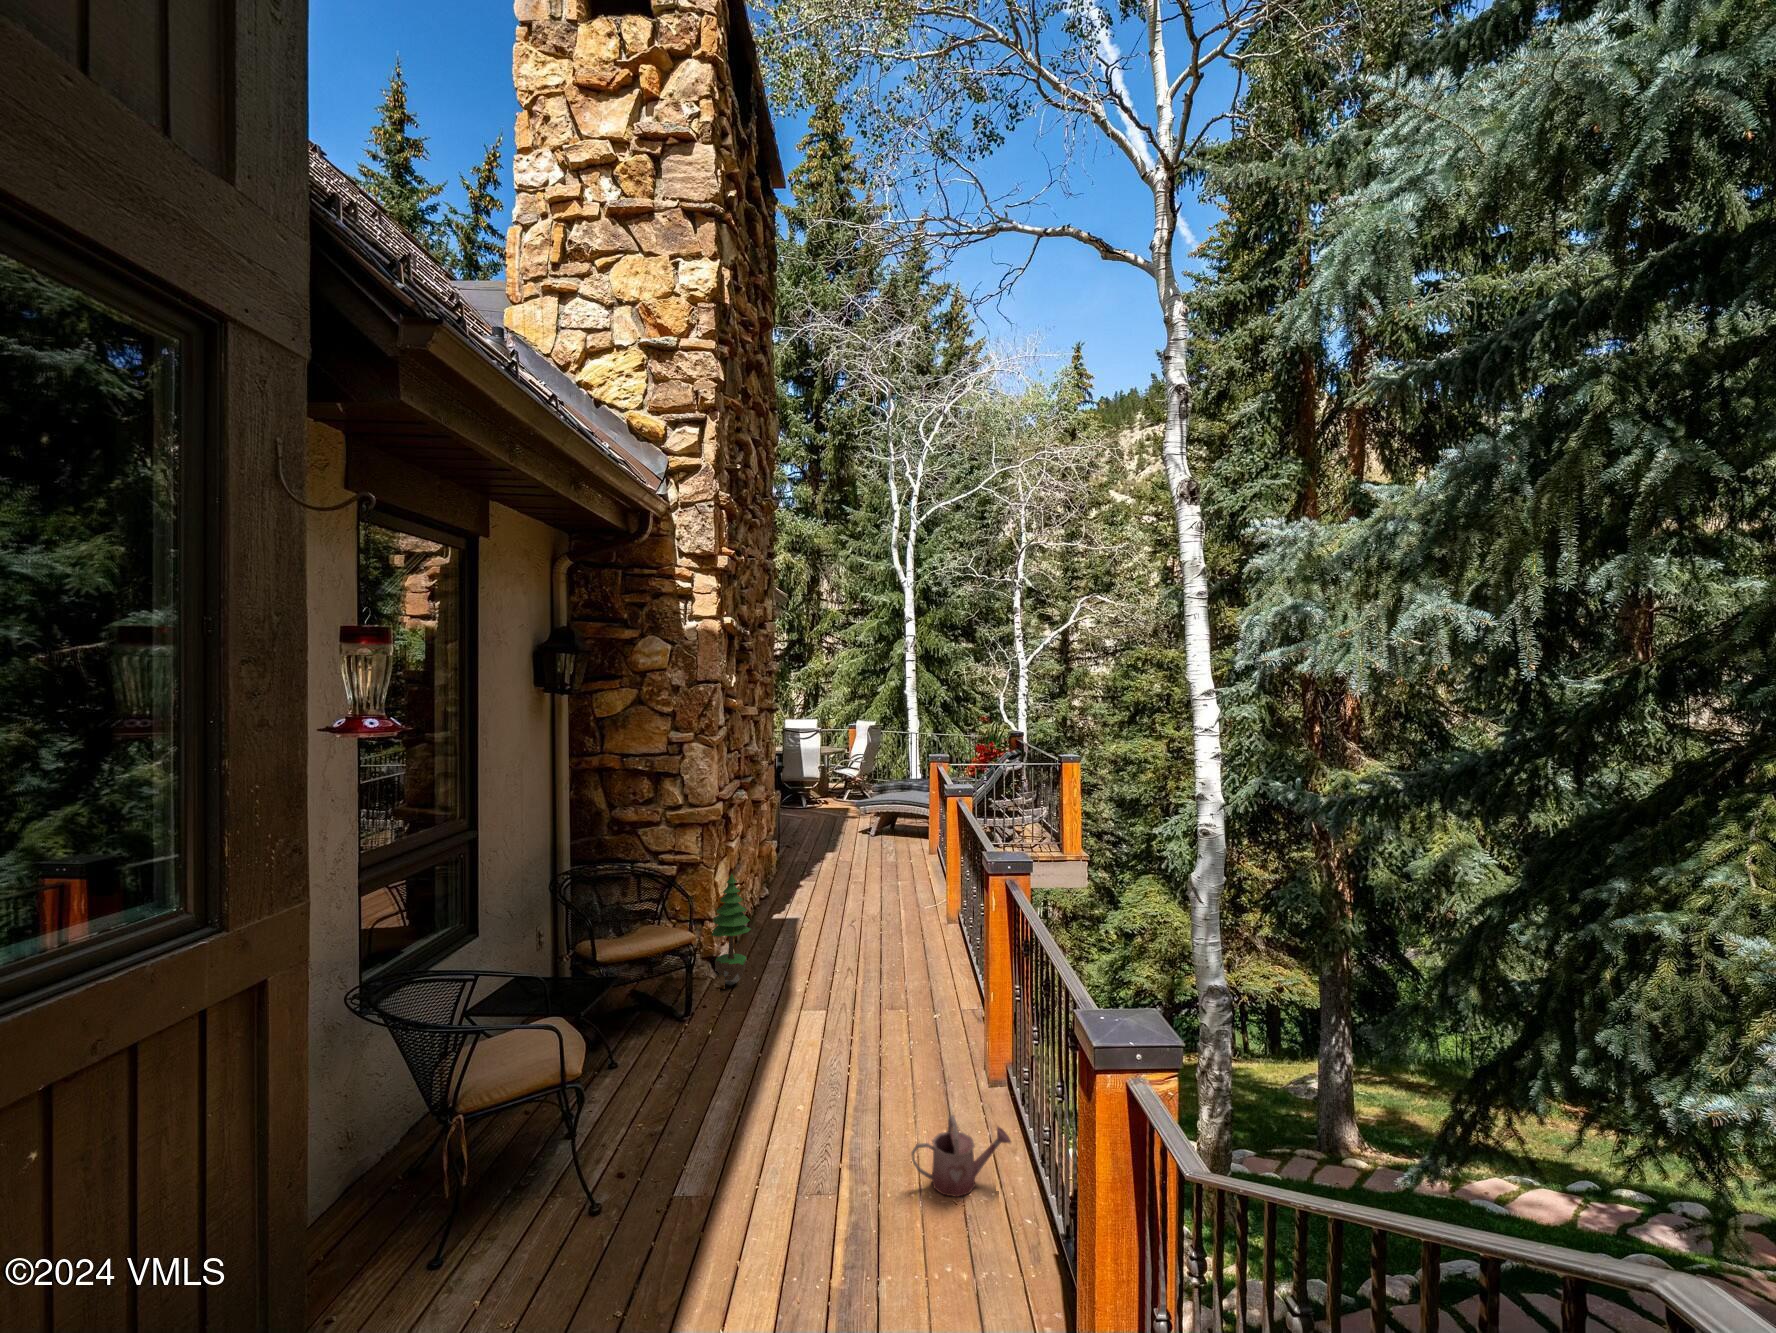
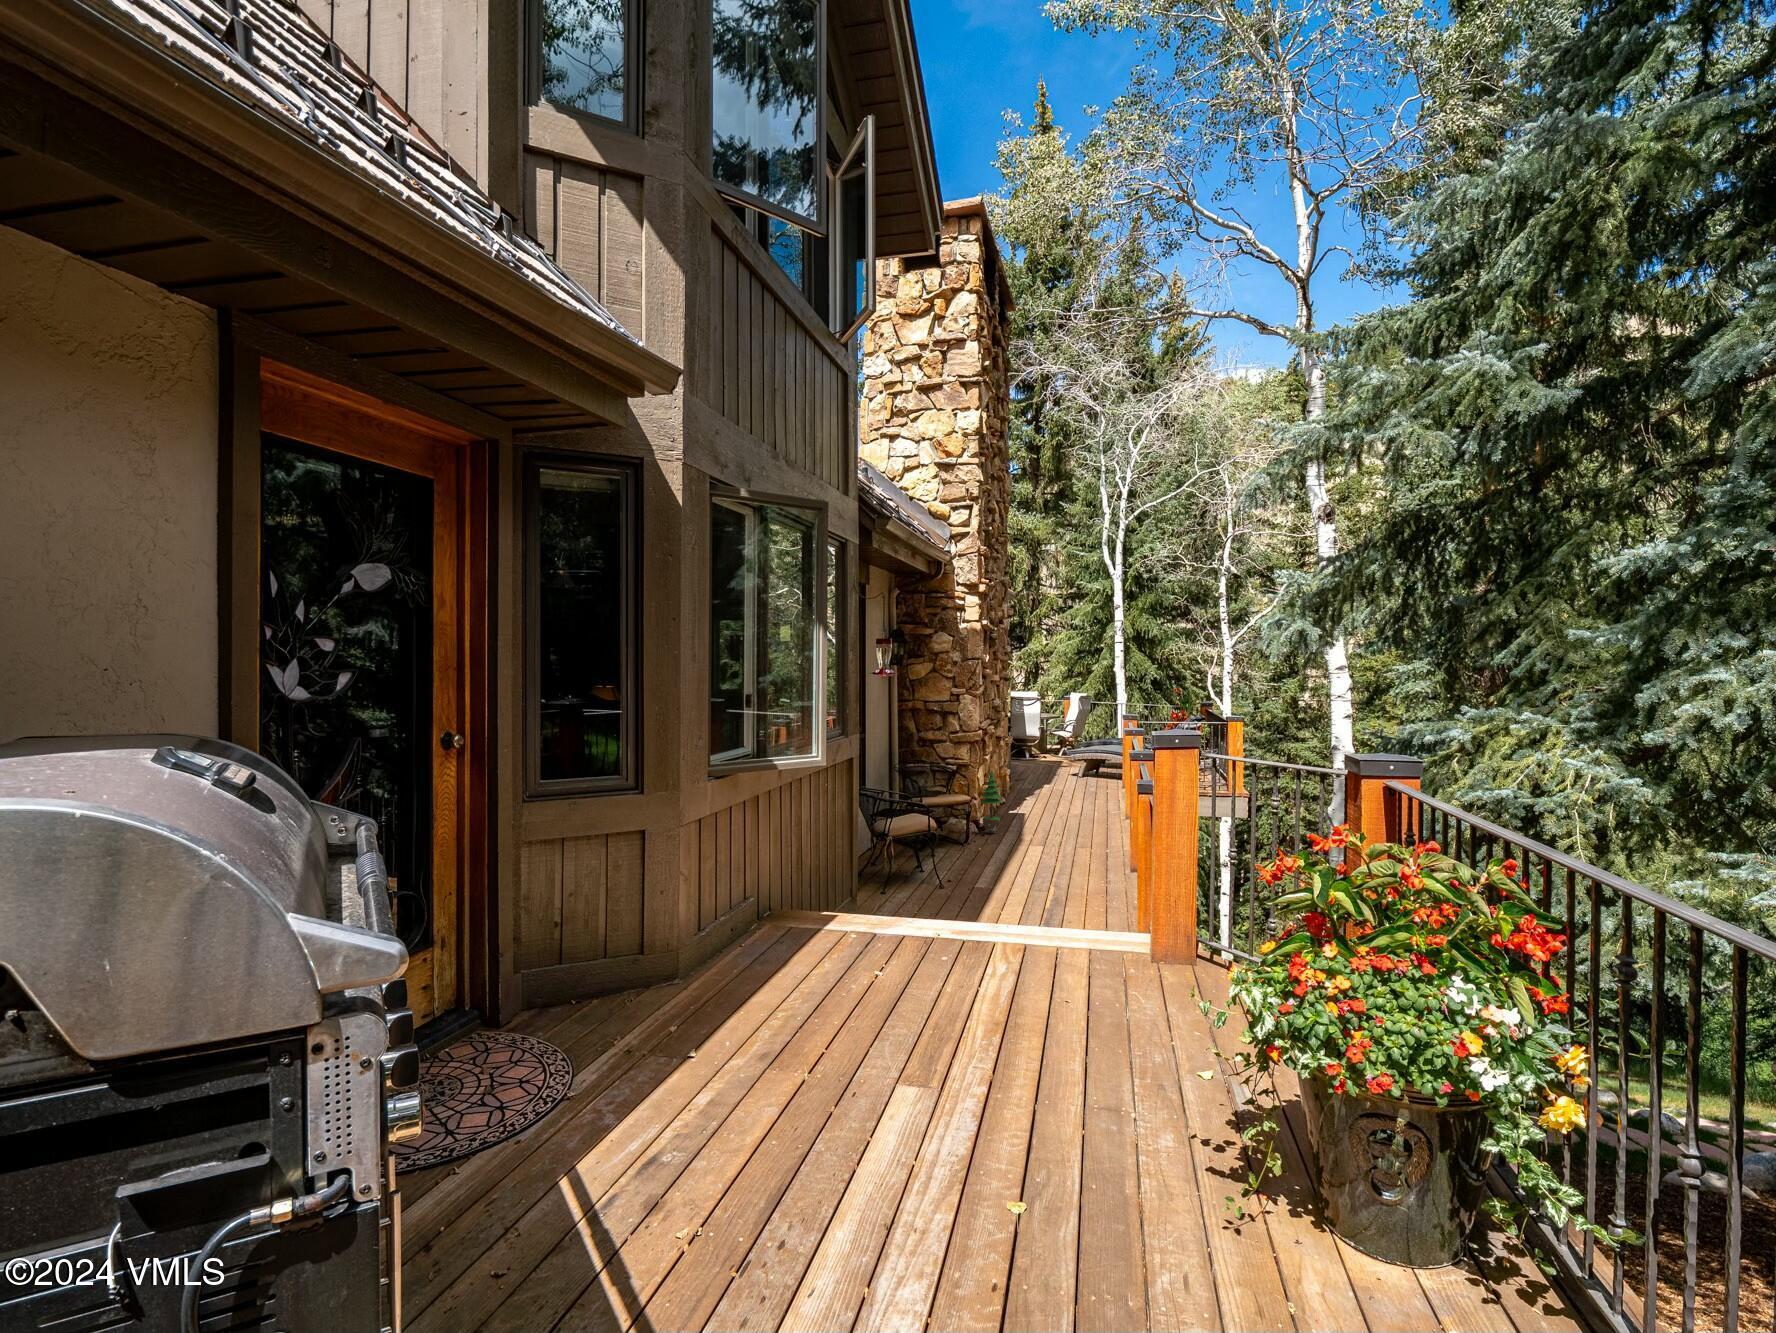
watering can: present [911,1115,1011,1197] -> none [1084,851,1129,881]

